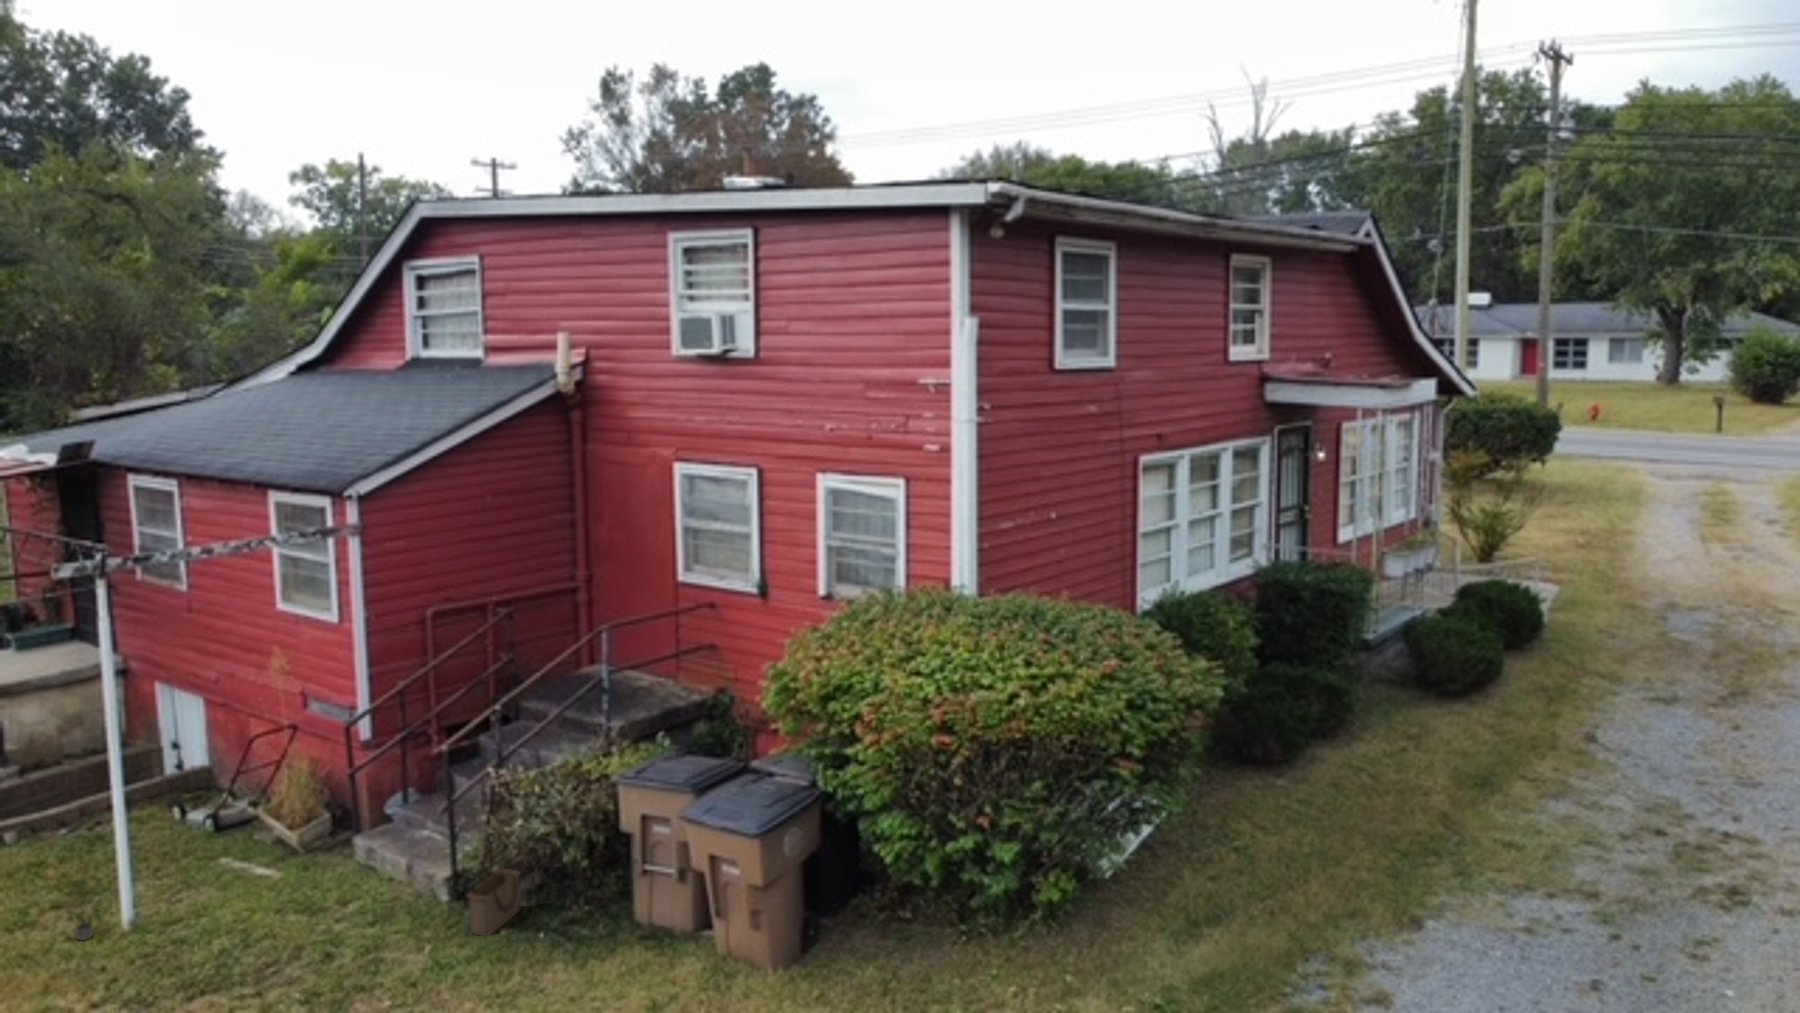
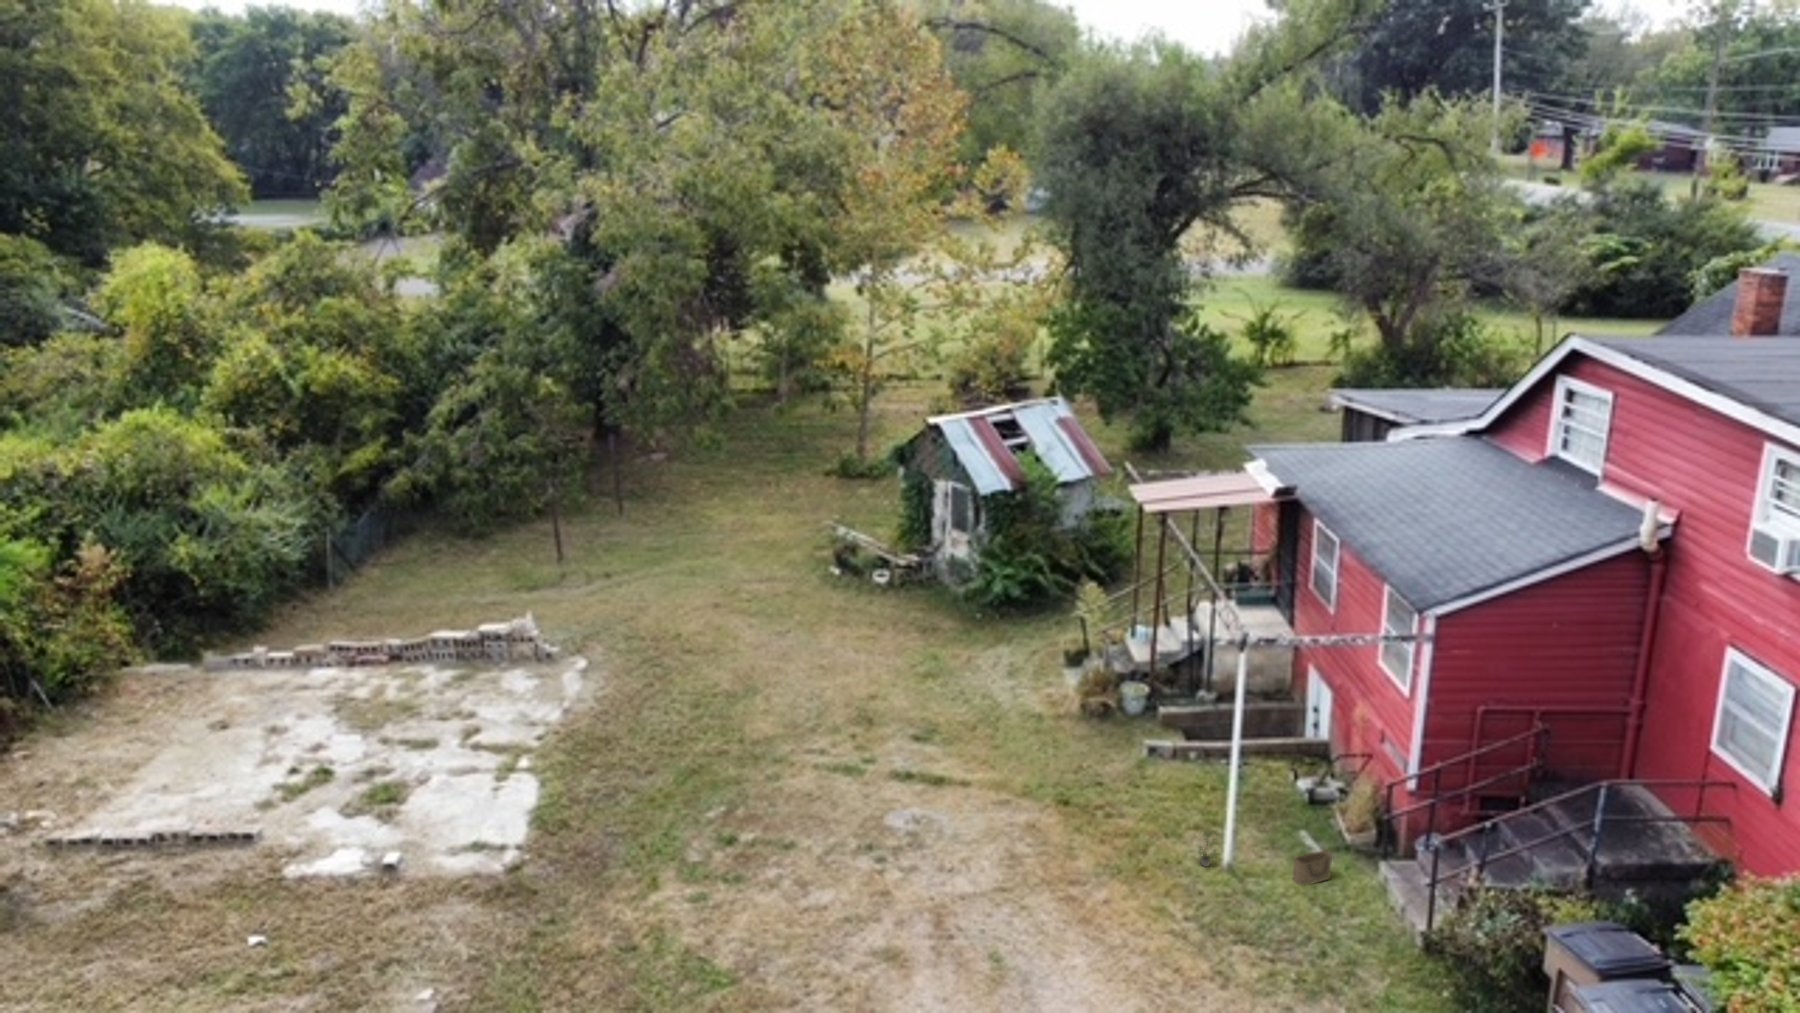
basket: present [467,869,520,936] -> present [1293,851,1333,885]

